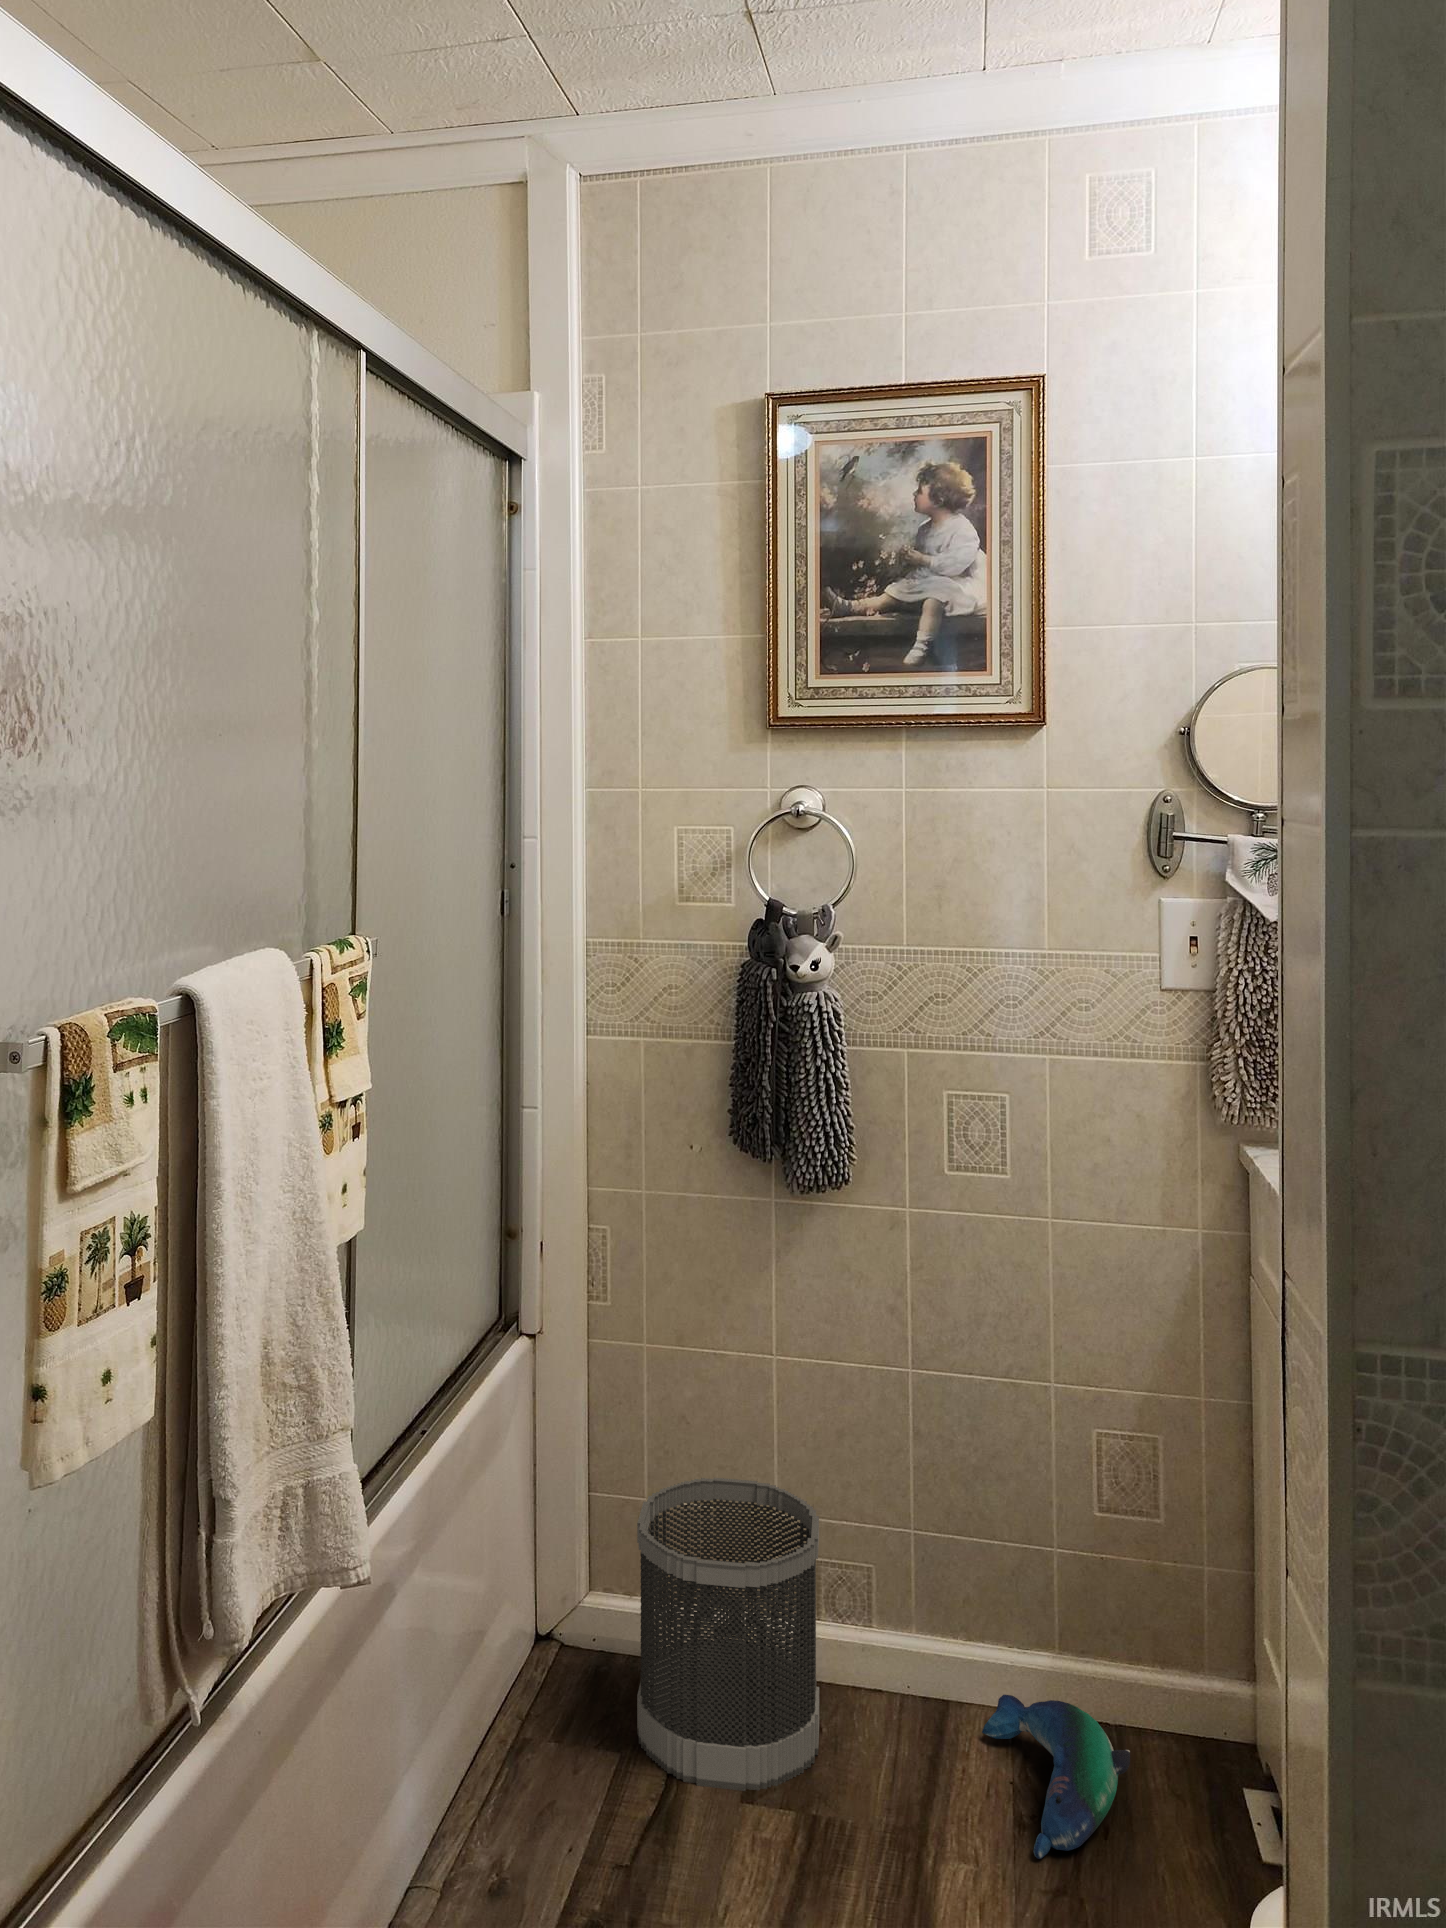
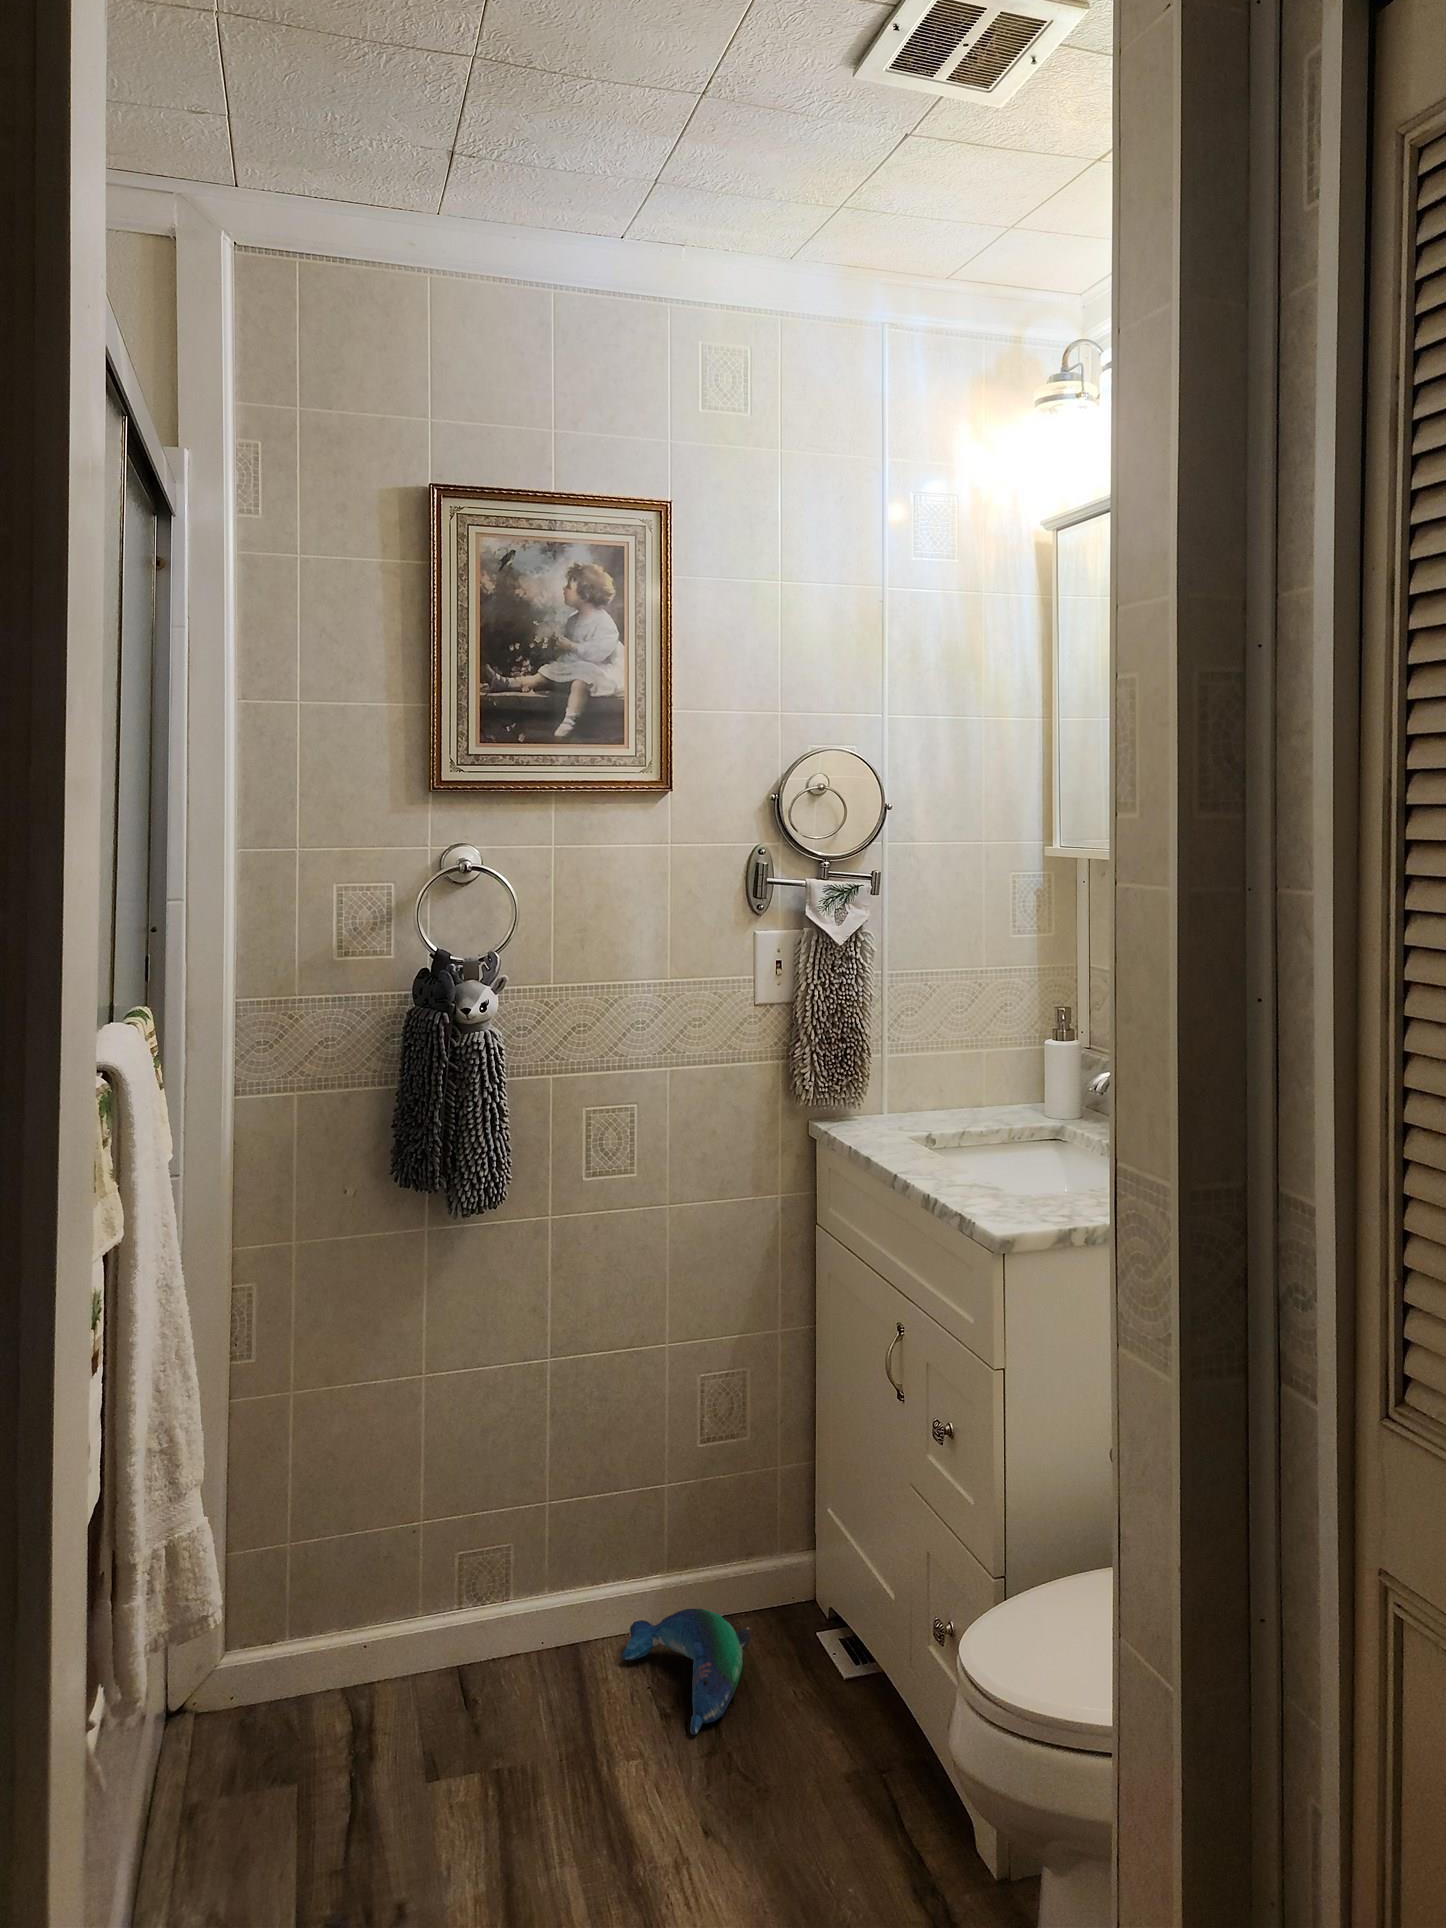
wastebasket: present [637,1478,819,1791] -> none [311,1492,491,1787]

